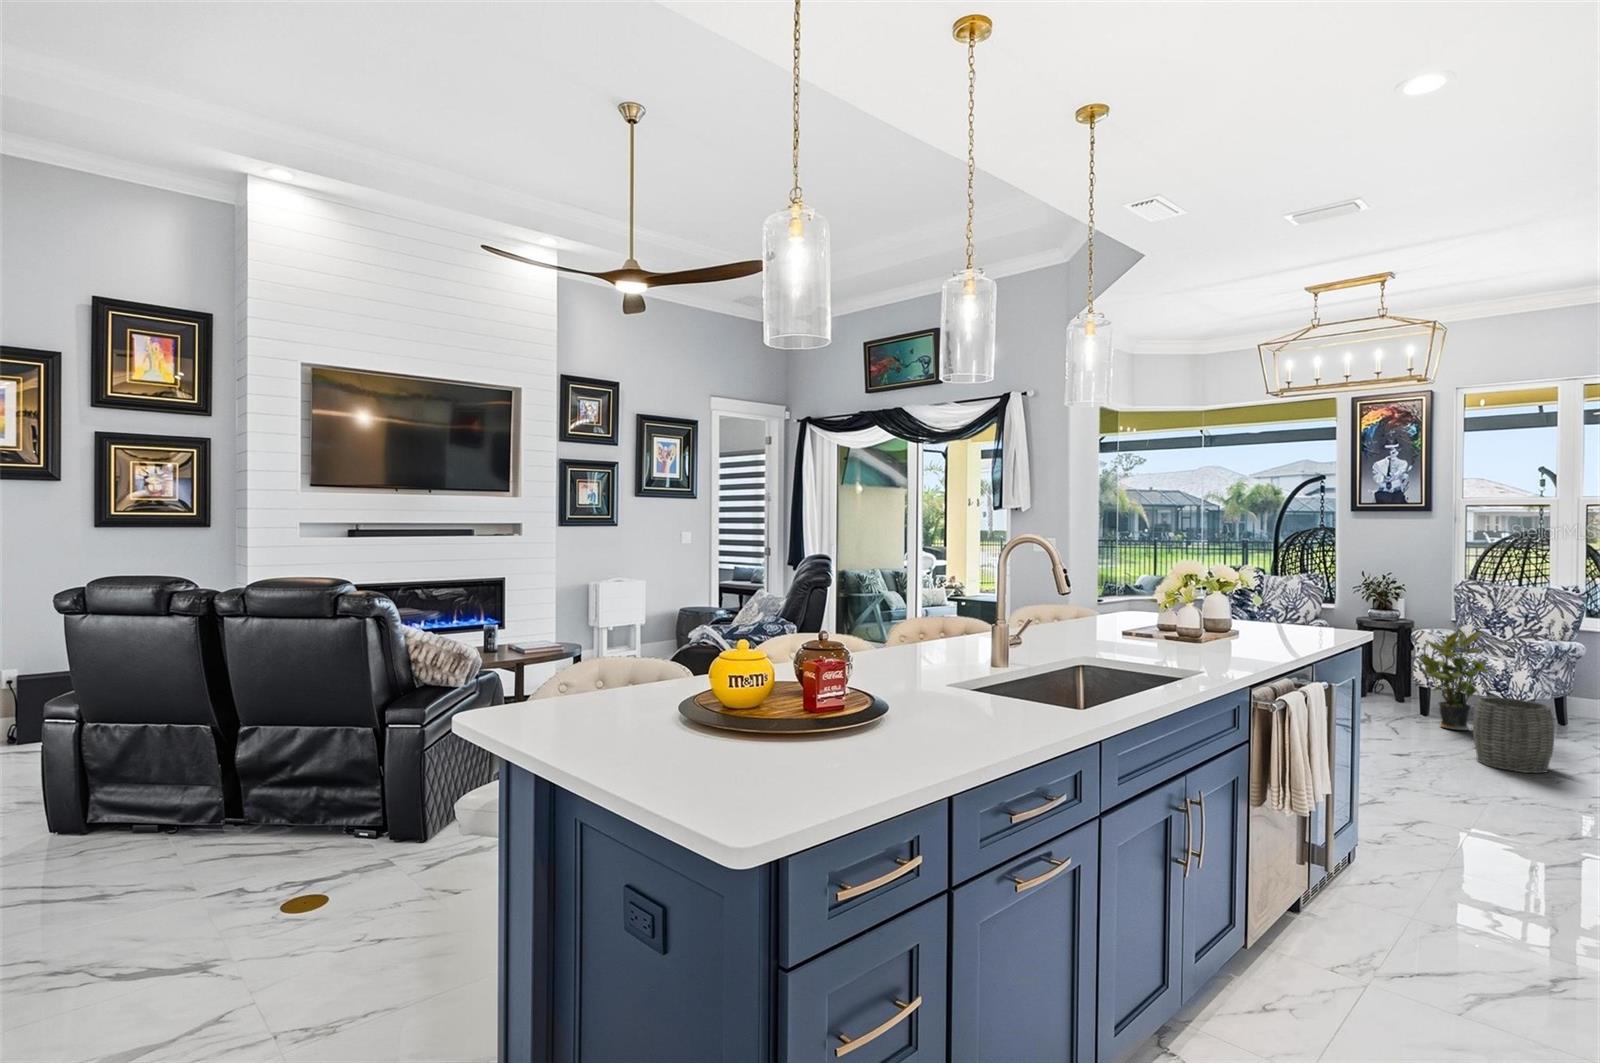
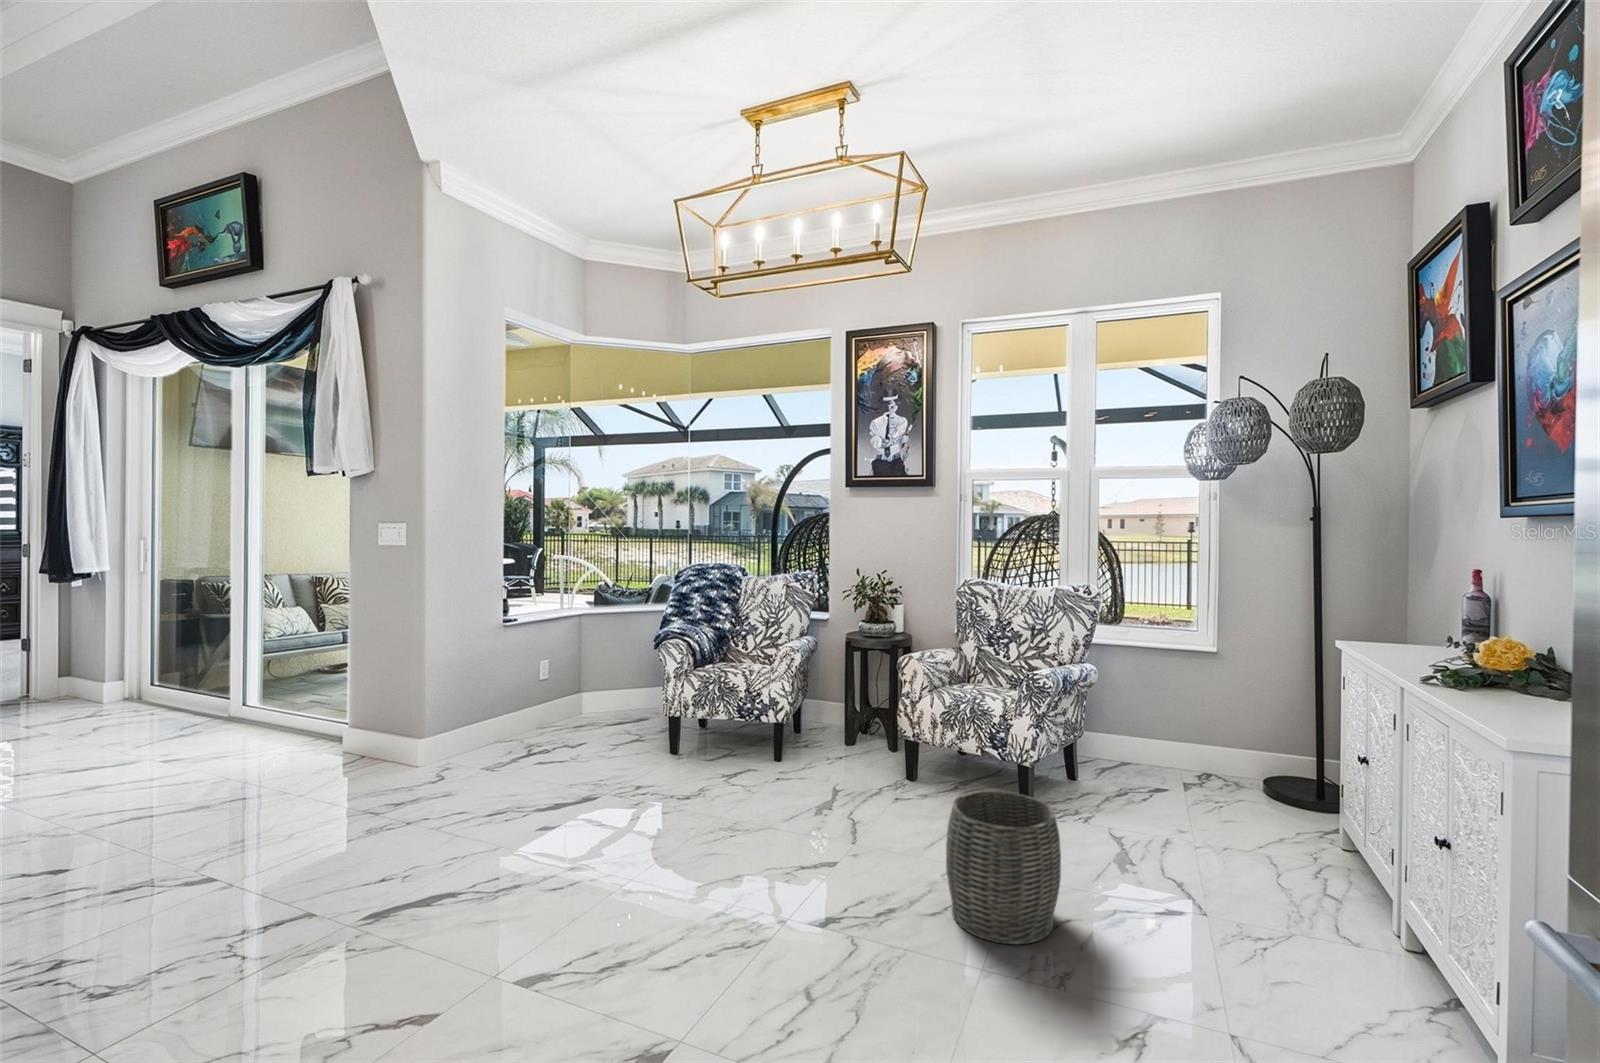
potted plant: present [1420,629,1487,730] -> none [898,654,982,814]

